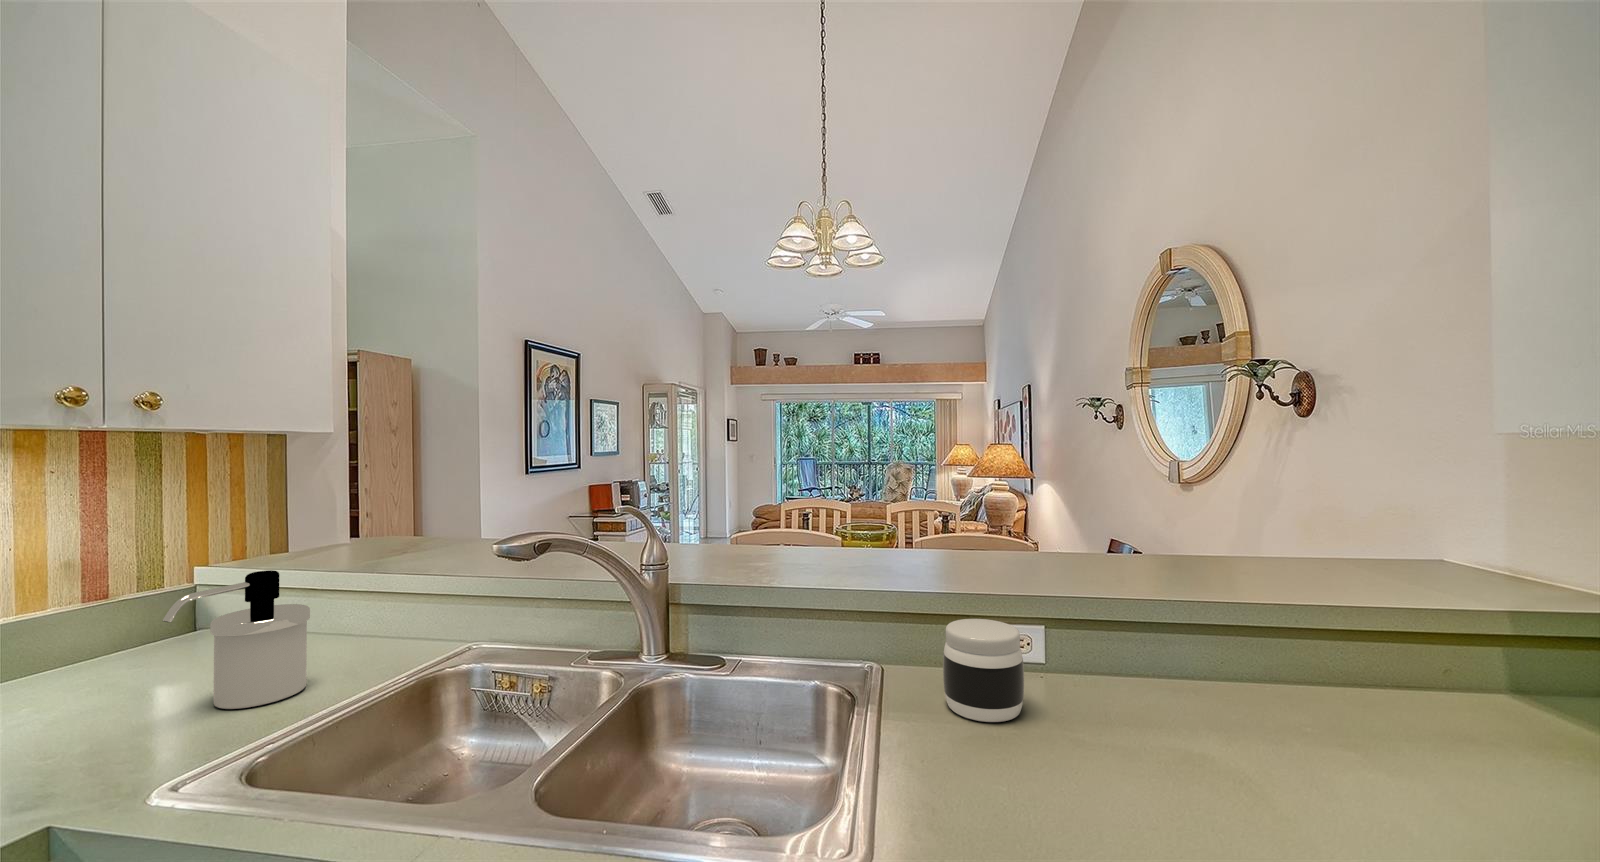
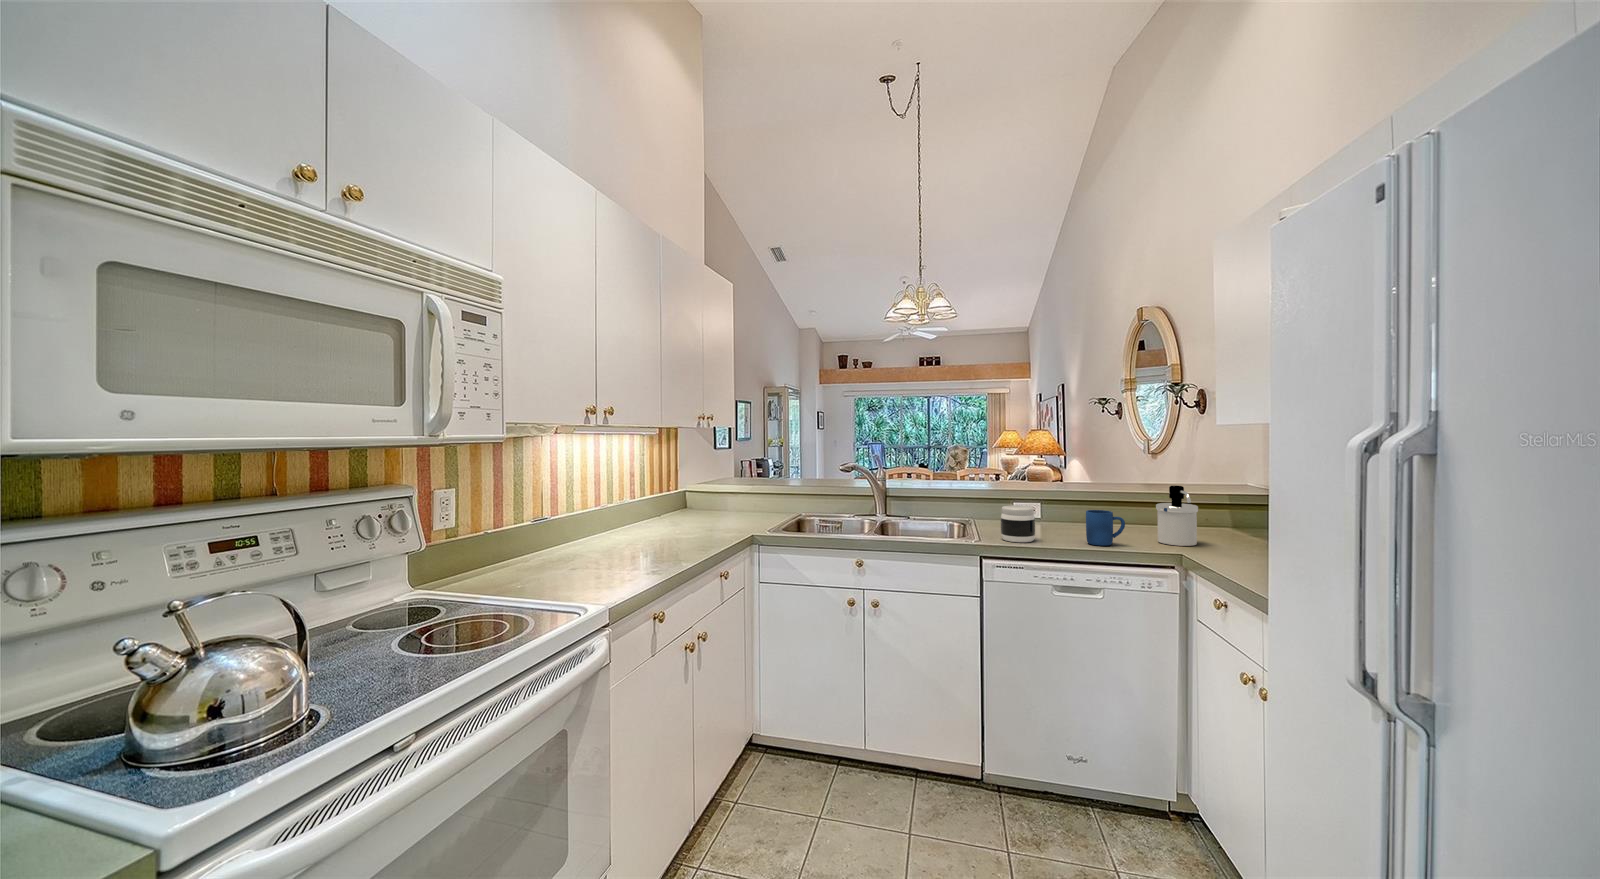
soap dispenser: present [162,570,310,709] -> present [1156,485,1198,546]
mug: none [1145,638,1245,739] -> present [1086,510,1125,546]

